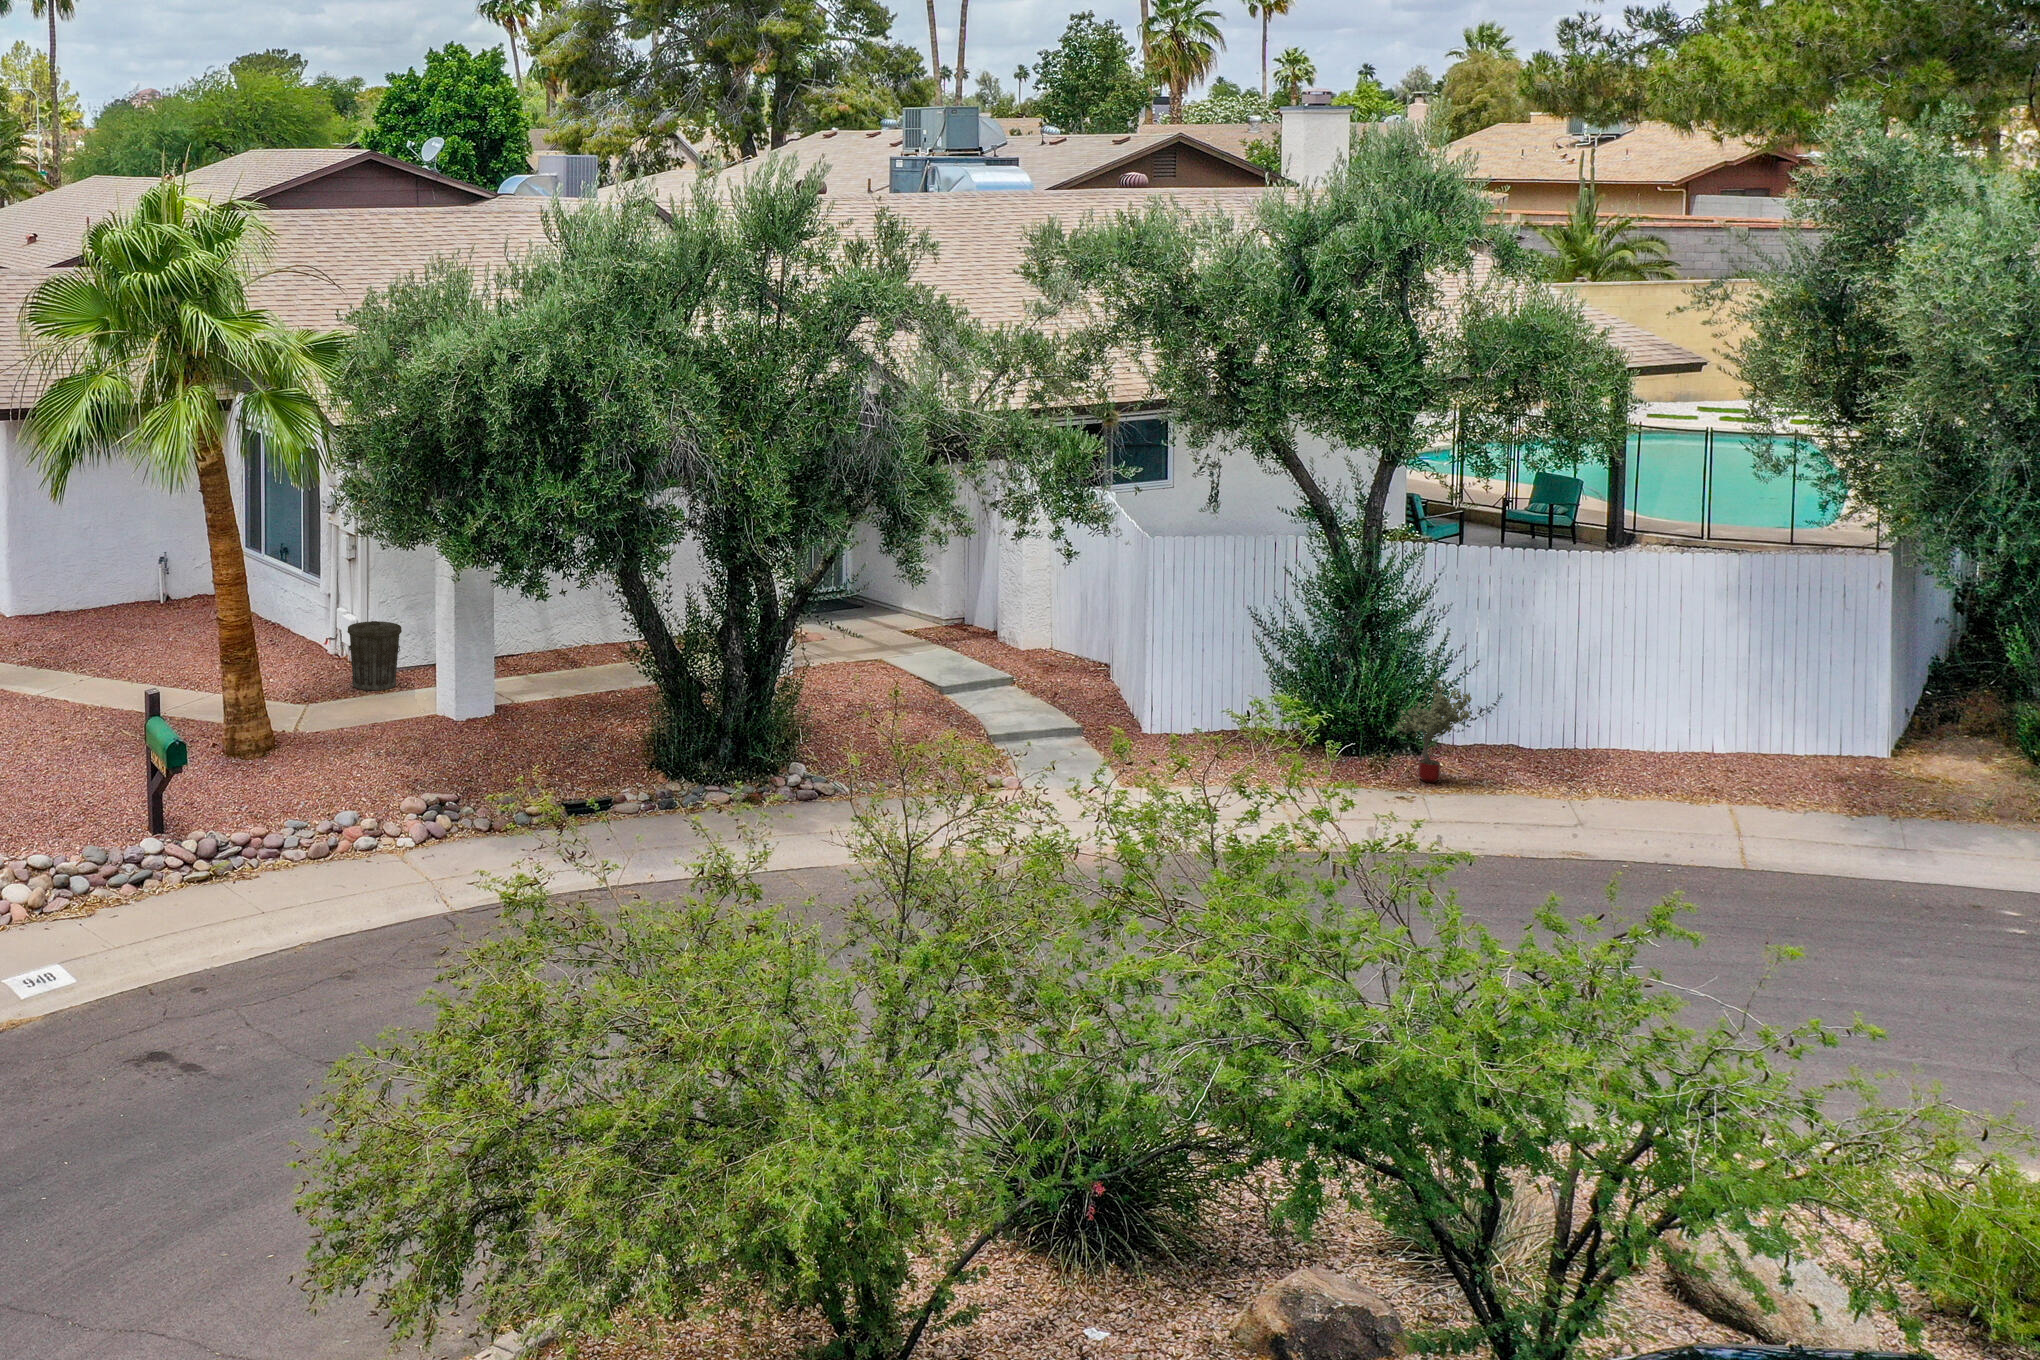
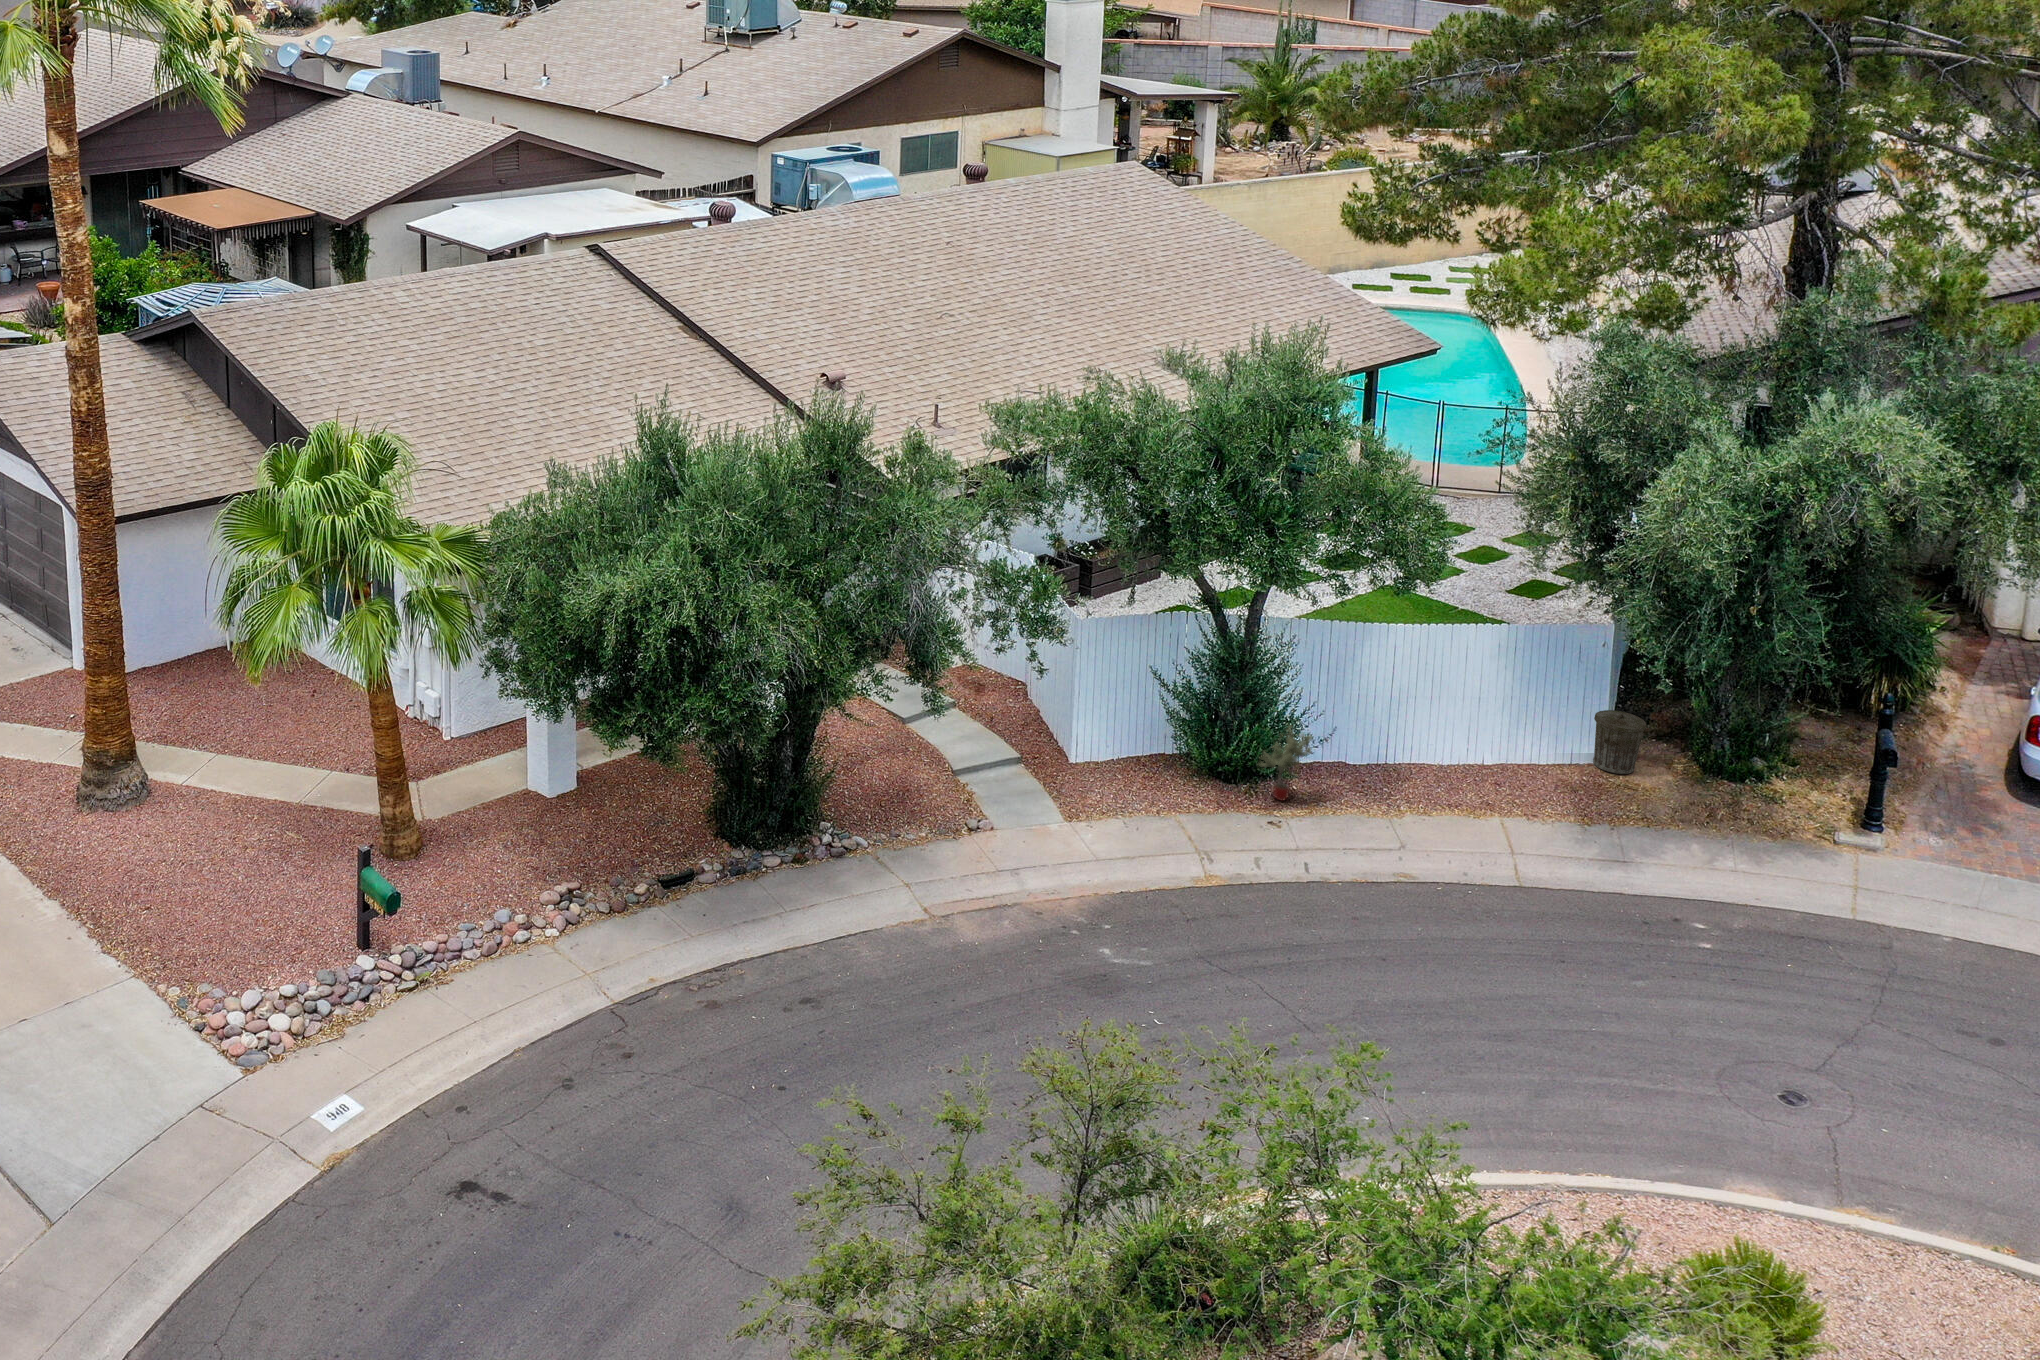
trash can: present [347,621,402,690] -> present [1593,710,1646,774]

